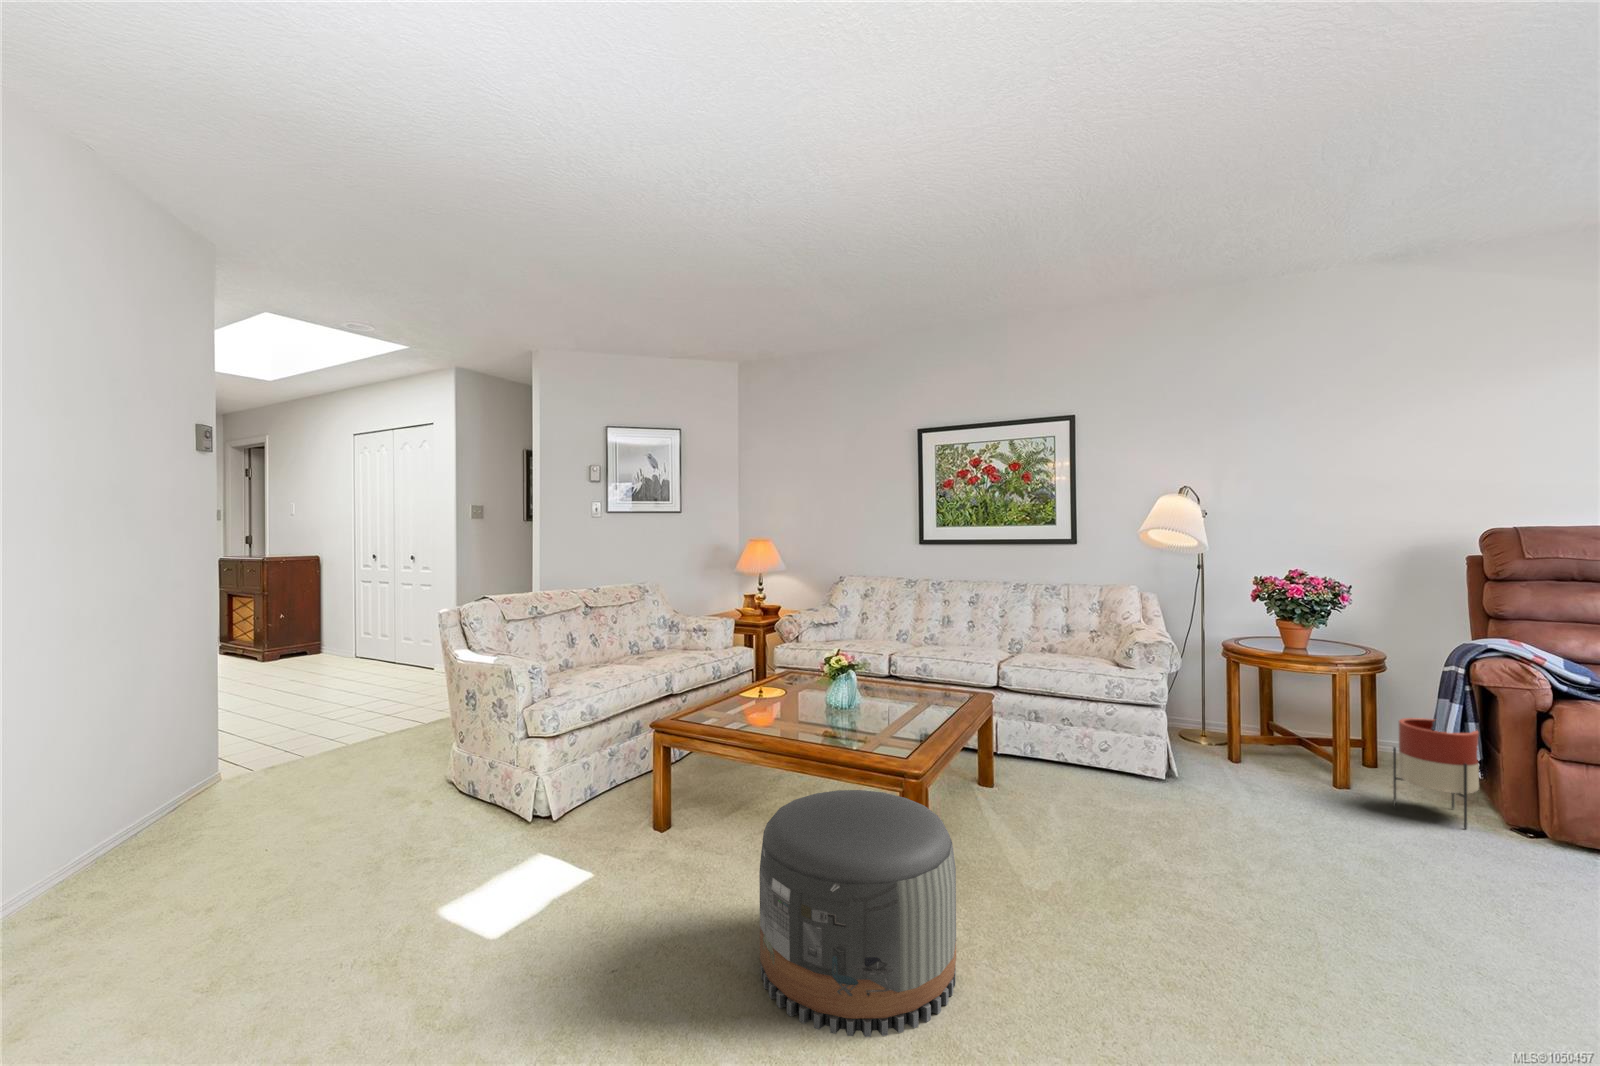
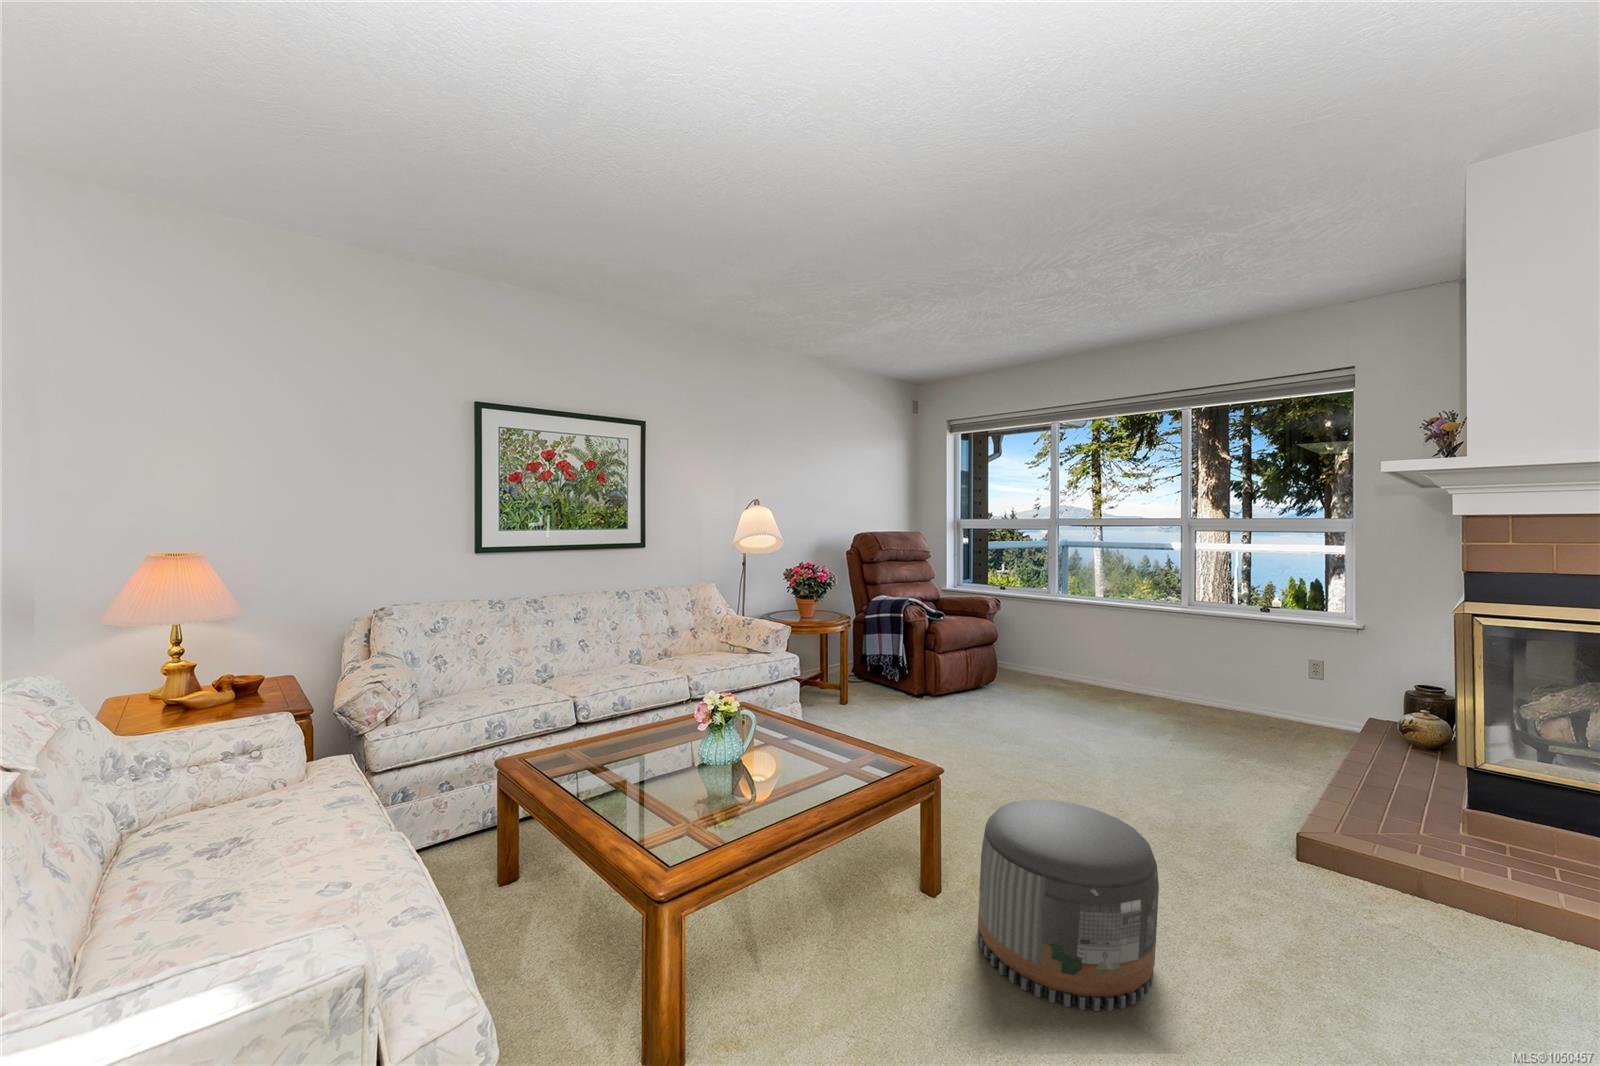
planter: present [1393,718,1479,829] -> none [882,650,919,708]

